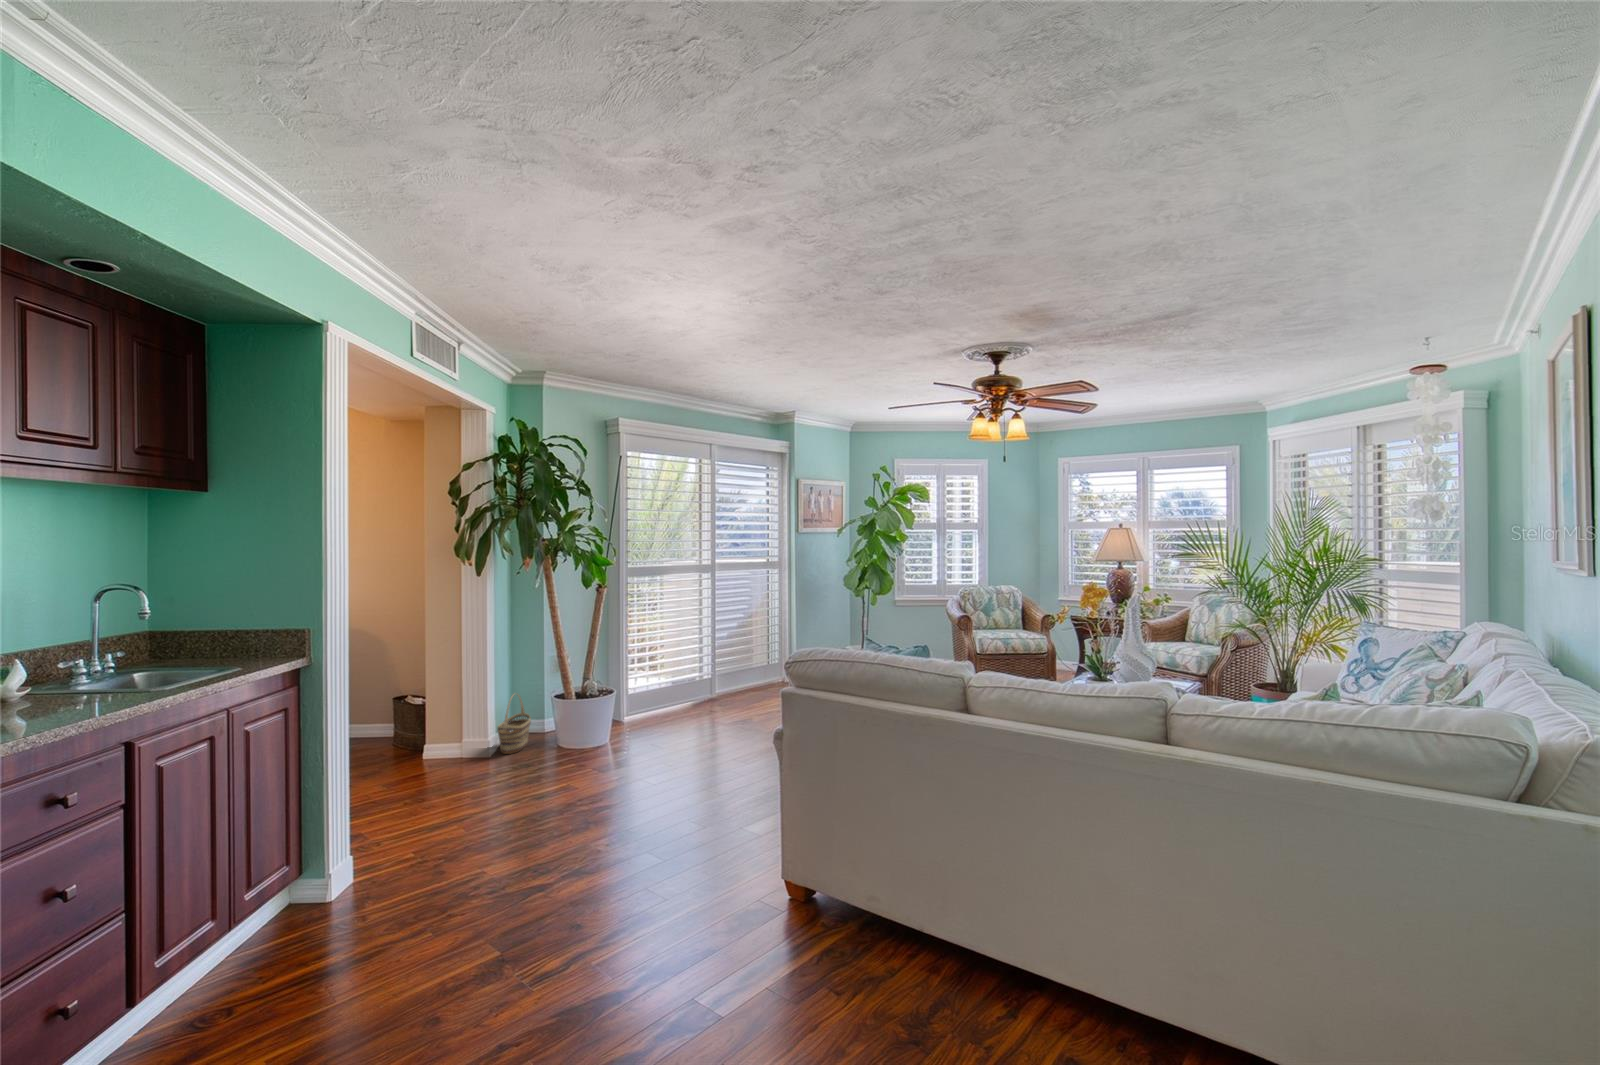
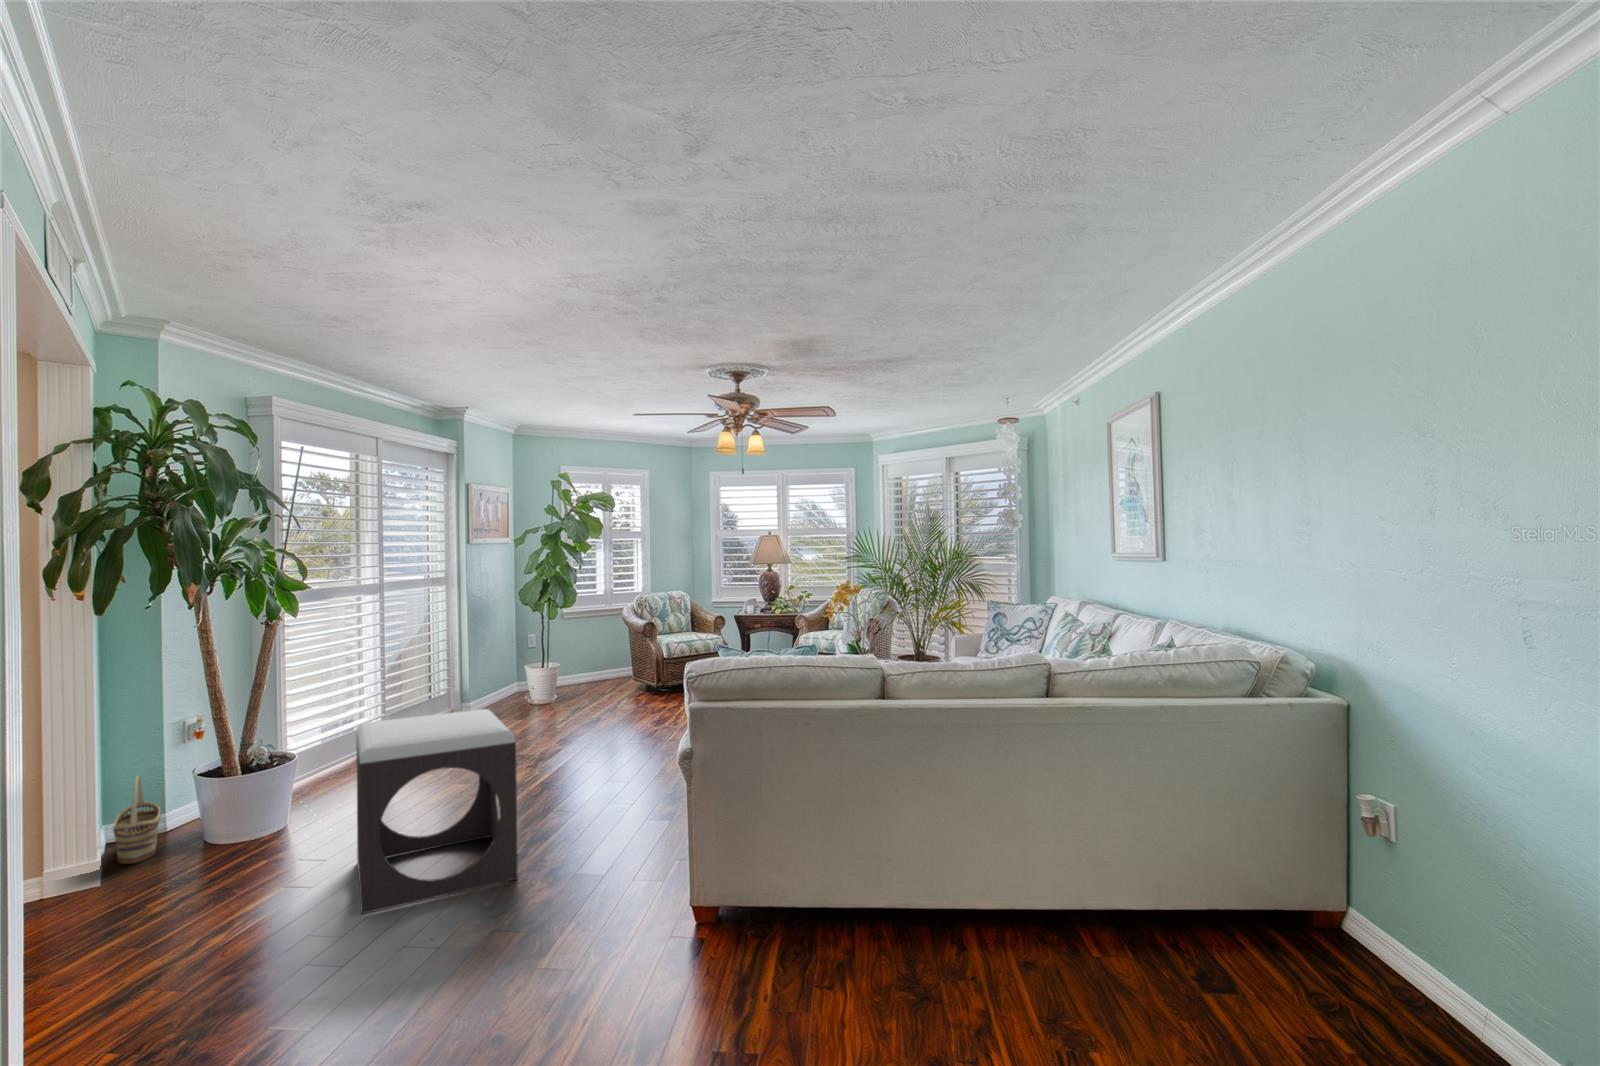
footstool: none [581,675,717,826] -> present [356,709,518,914]

